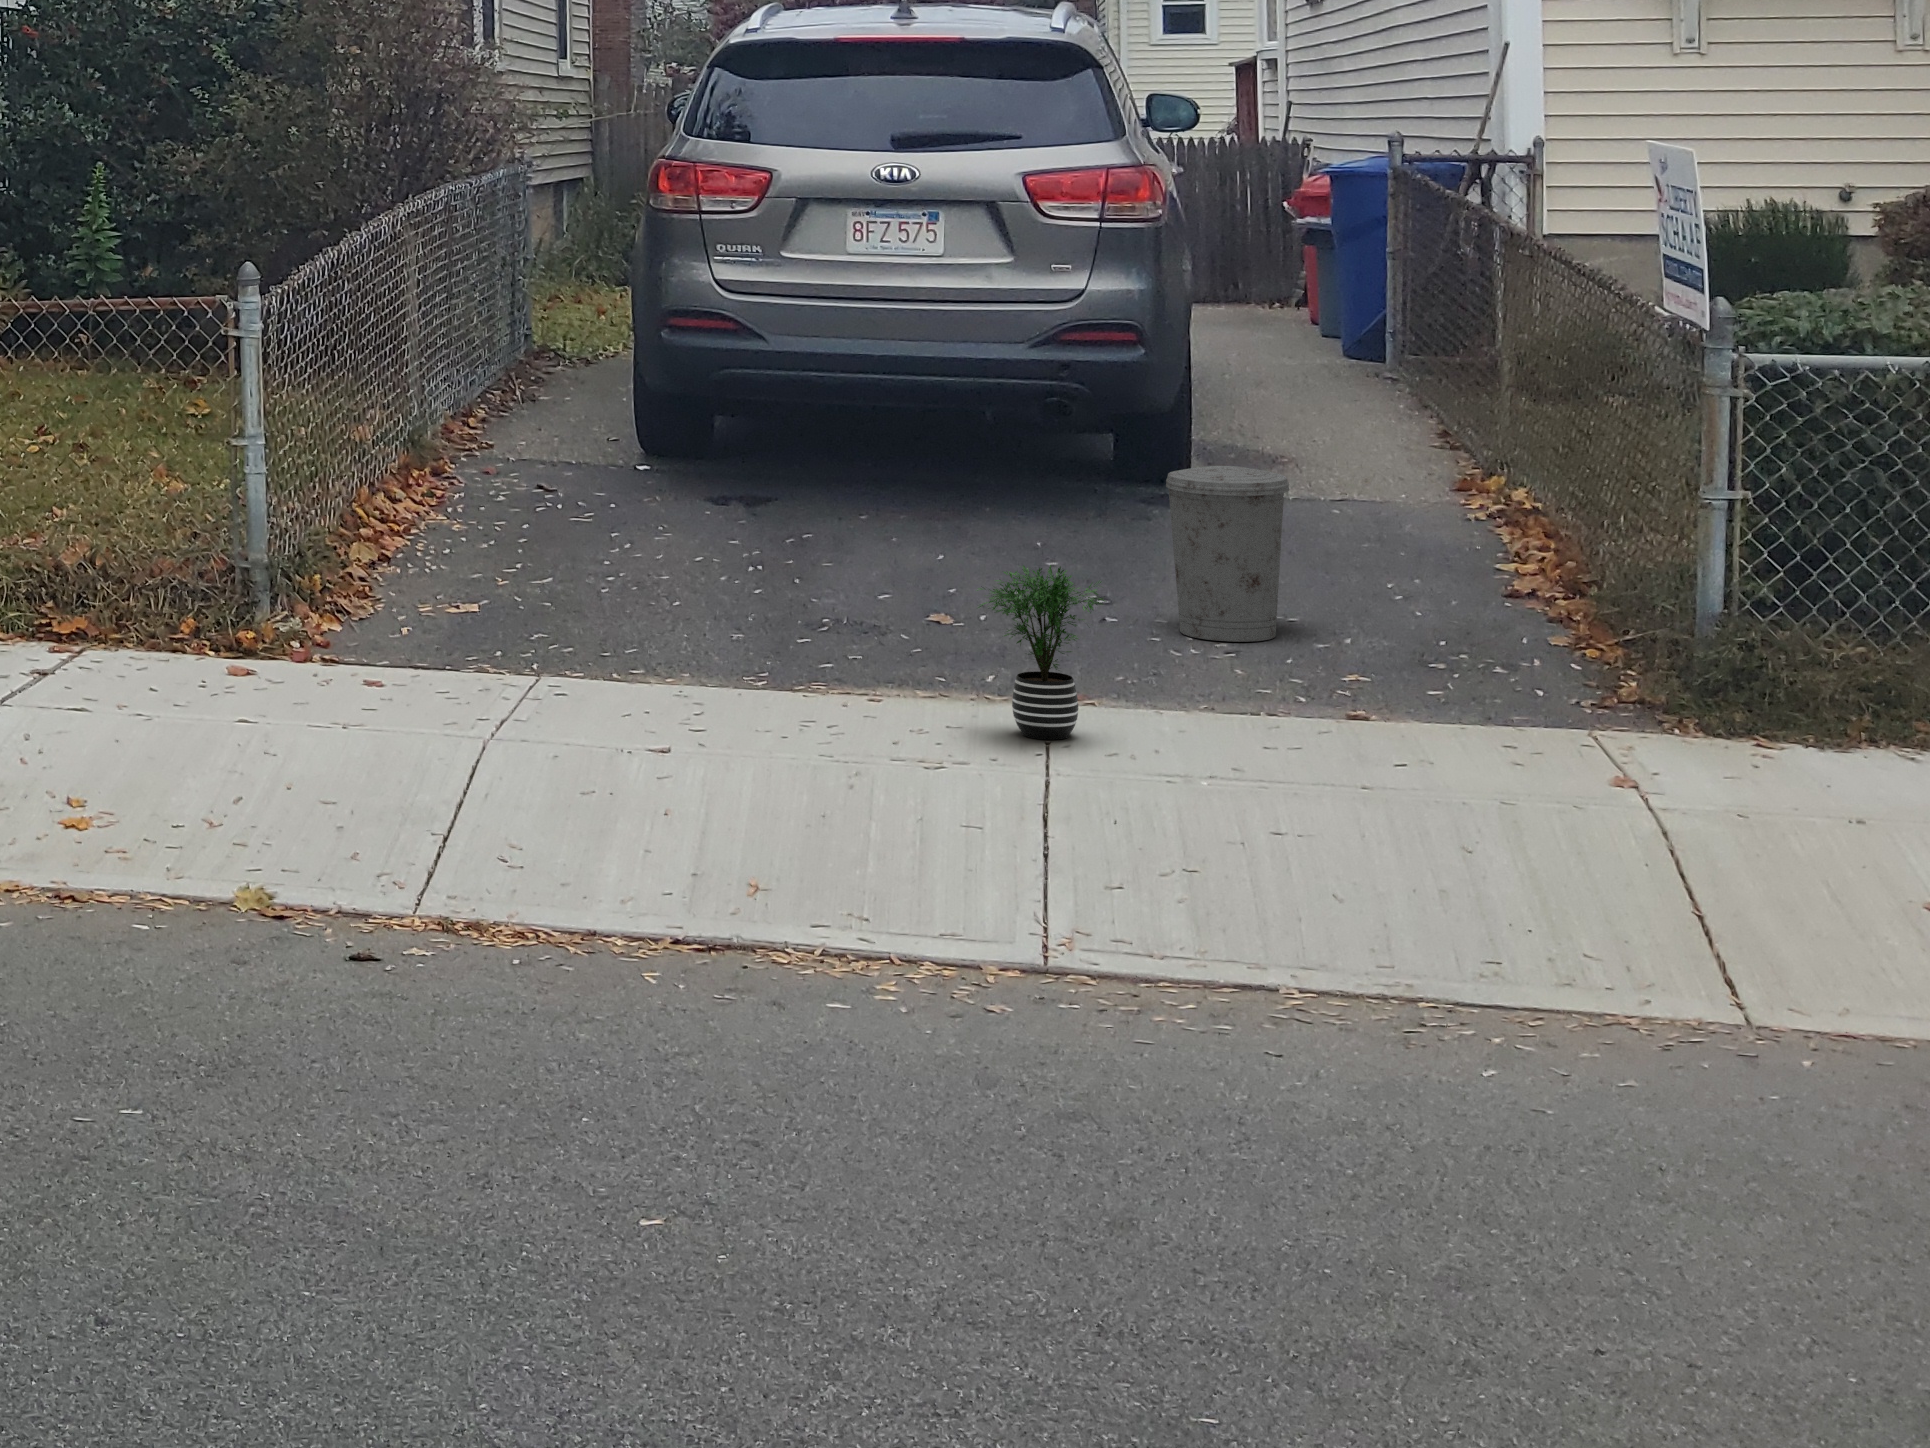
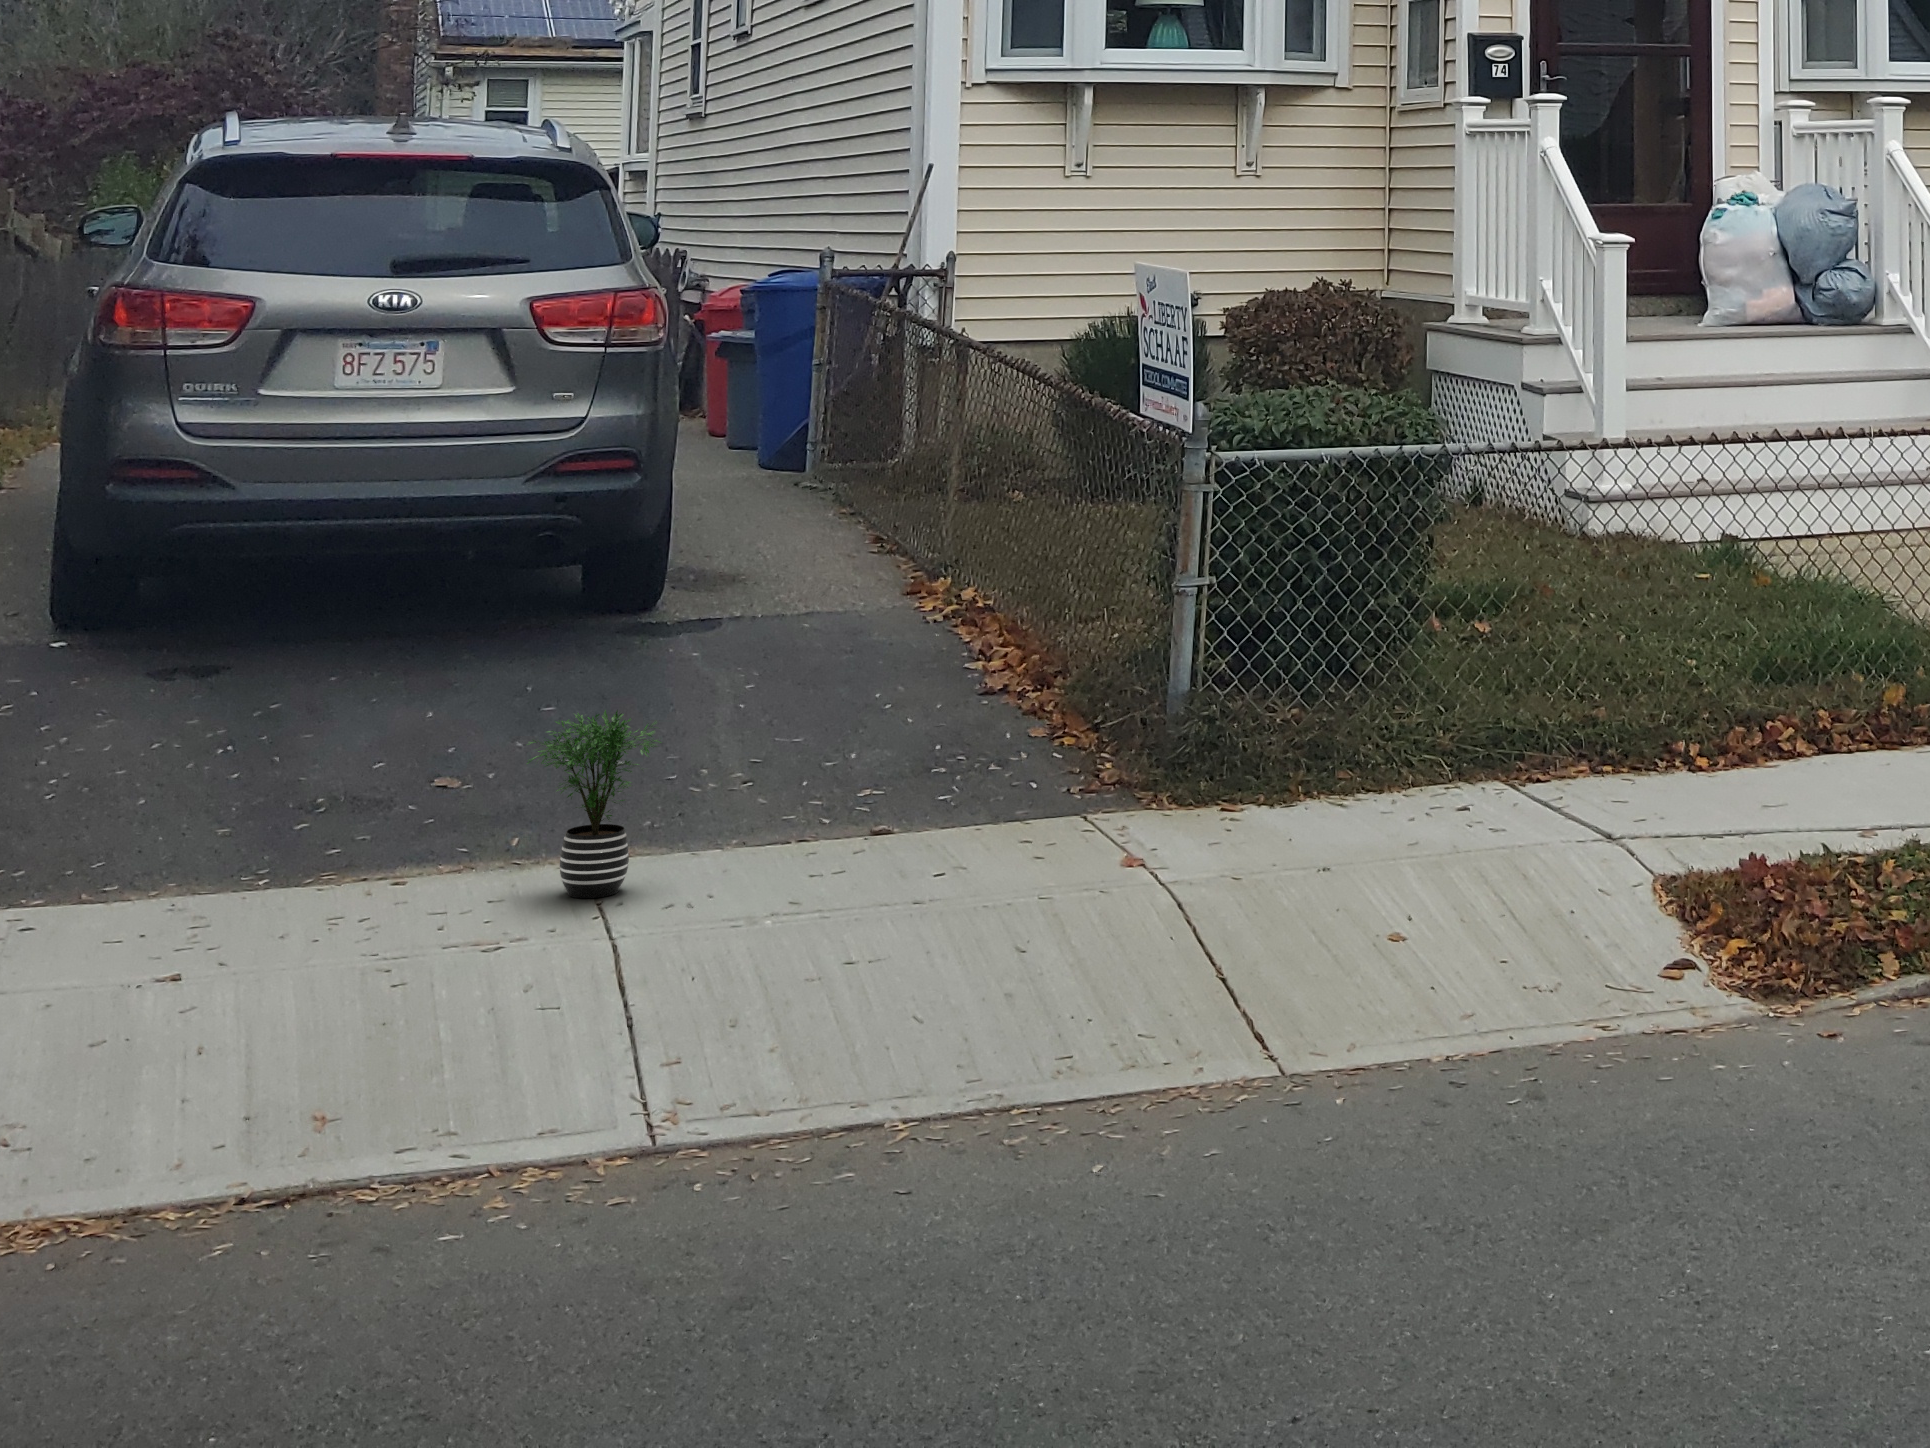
trash can: present [1166,466,1289,642] -> none [686,590,805,771]

